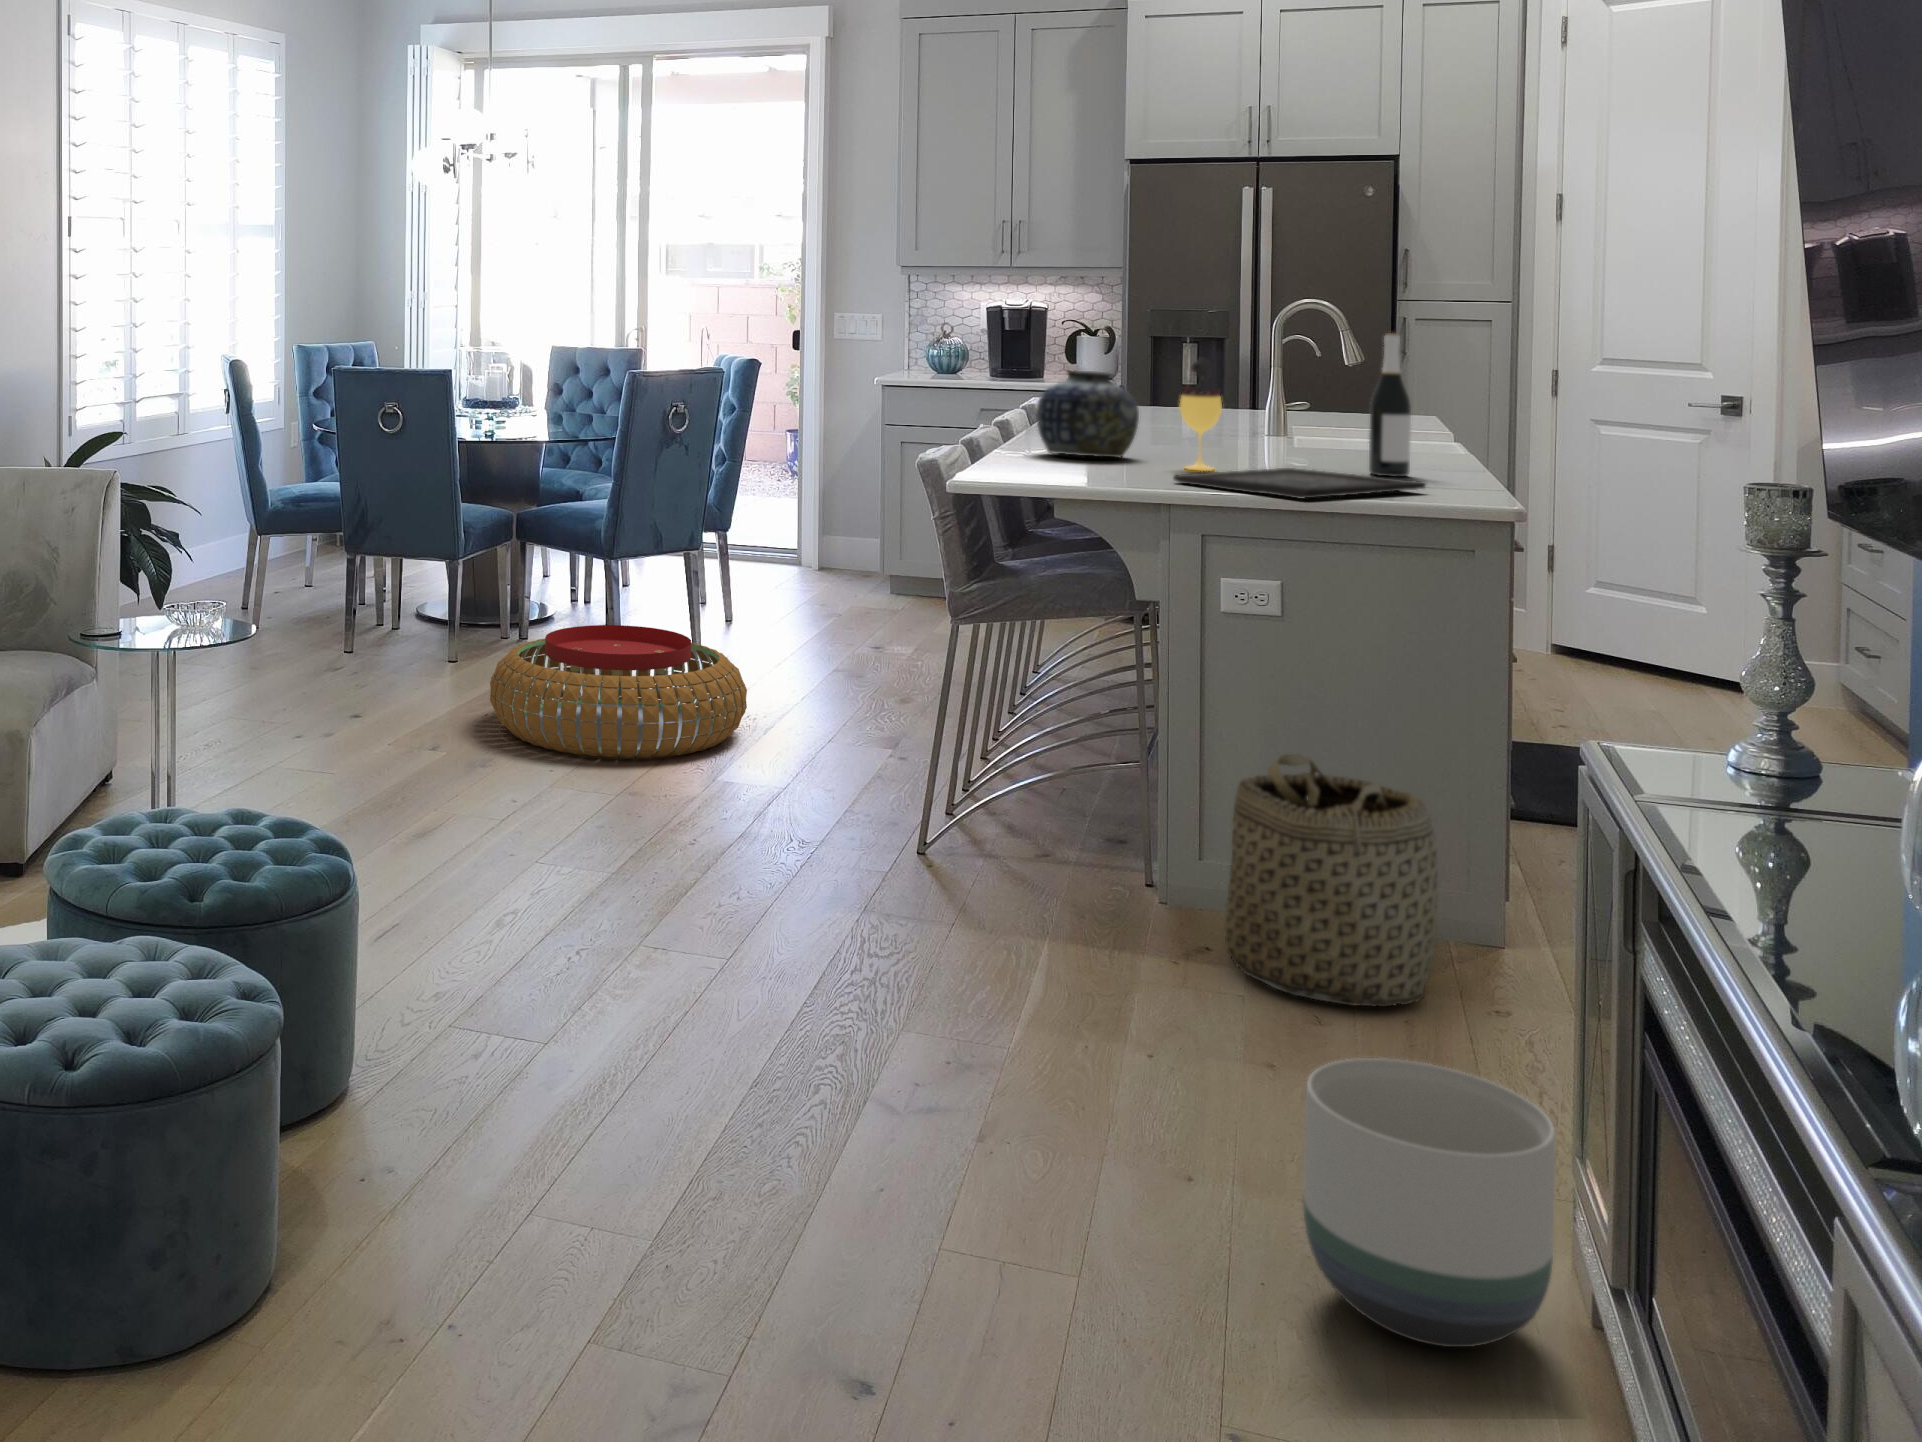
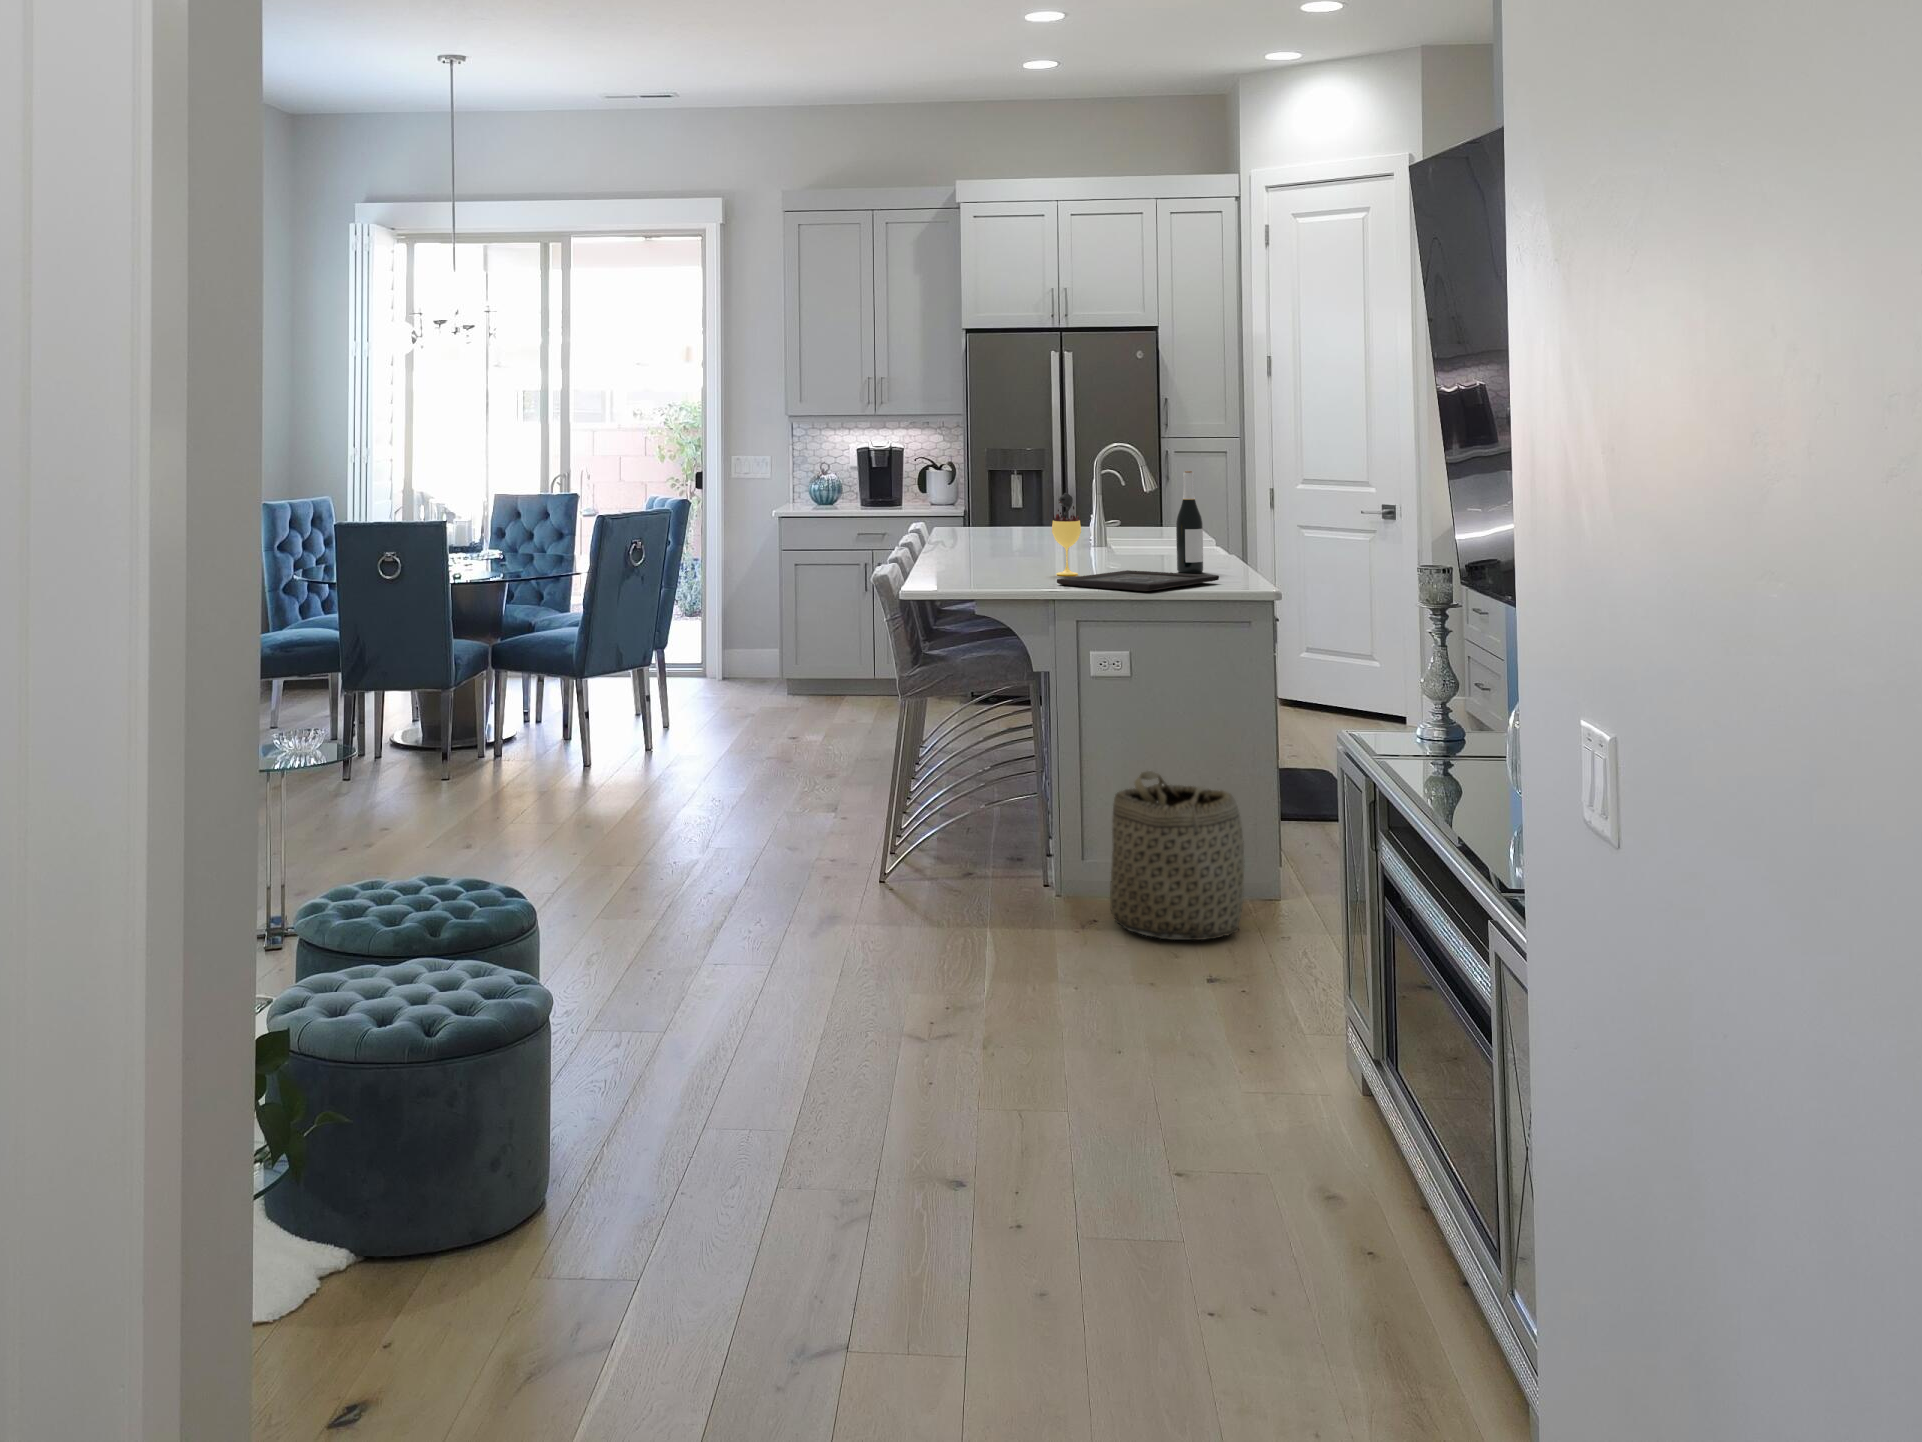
vase: present [1036,370,1139,457] -> none [949,505,1021,569]
pouf: present [490,625,747,758] -> none [505,730,719,838]
planter: present [1303,1058,1555,1347] -> none [1200,941,1340,1107]

